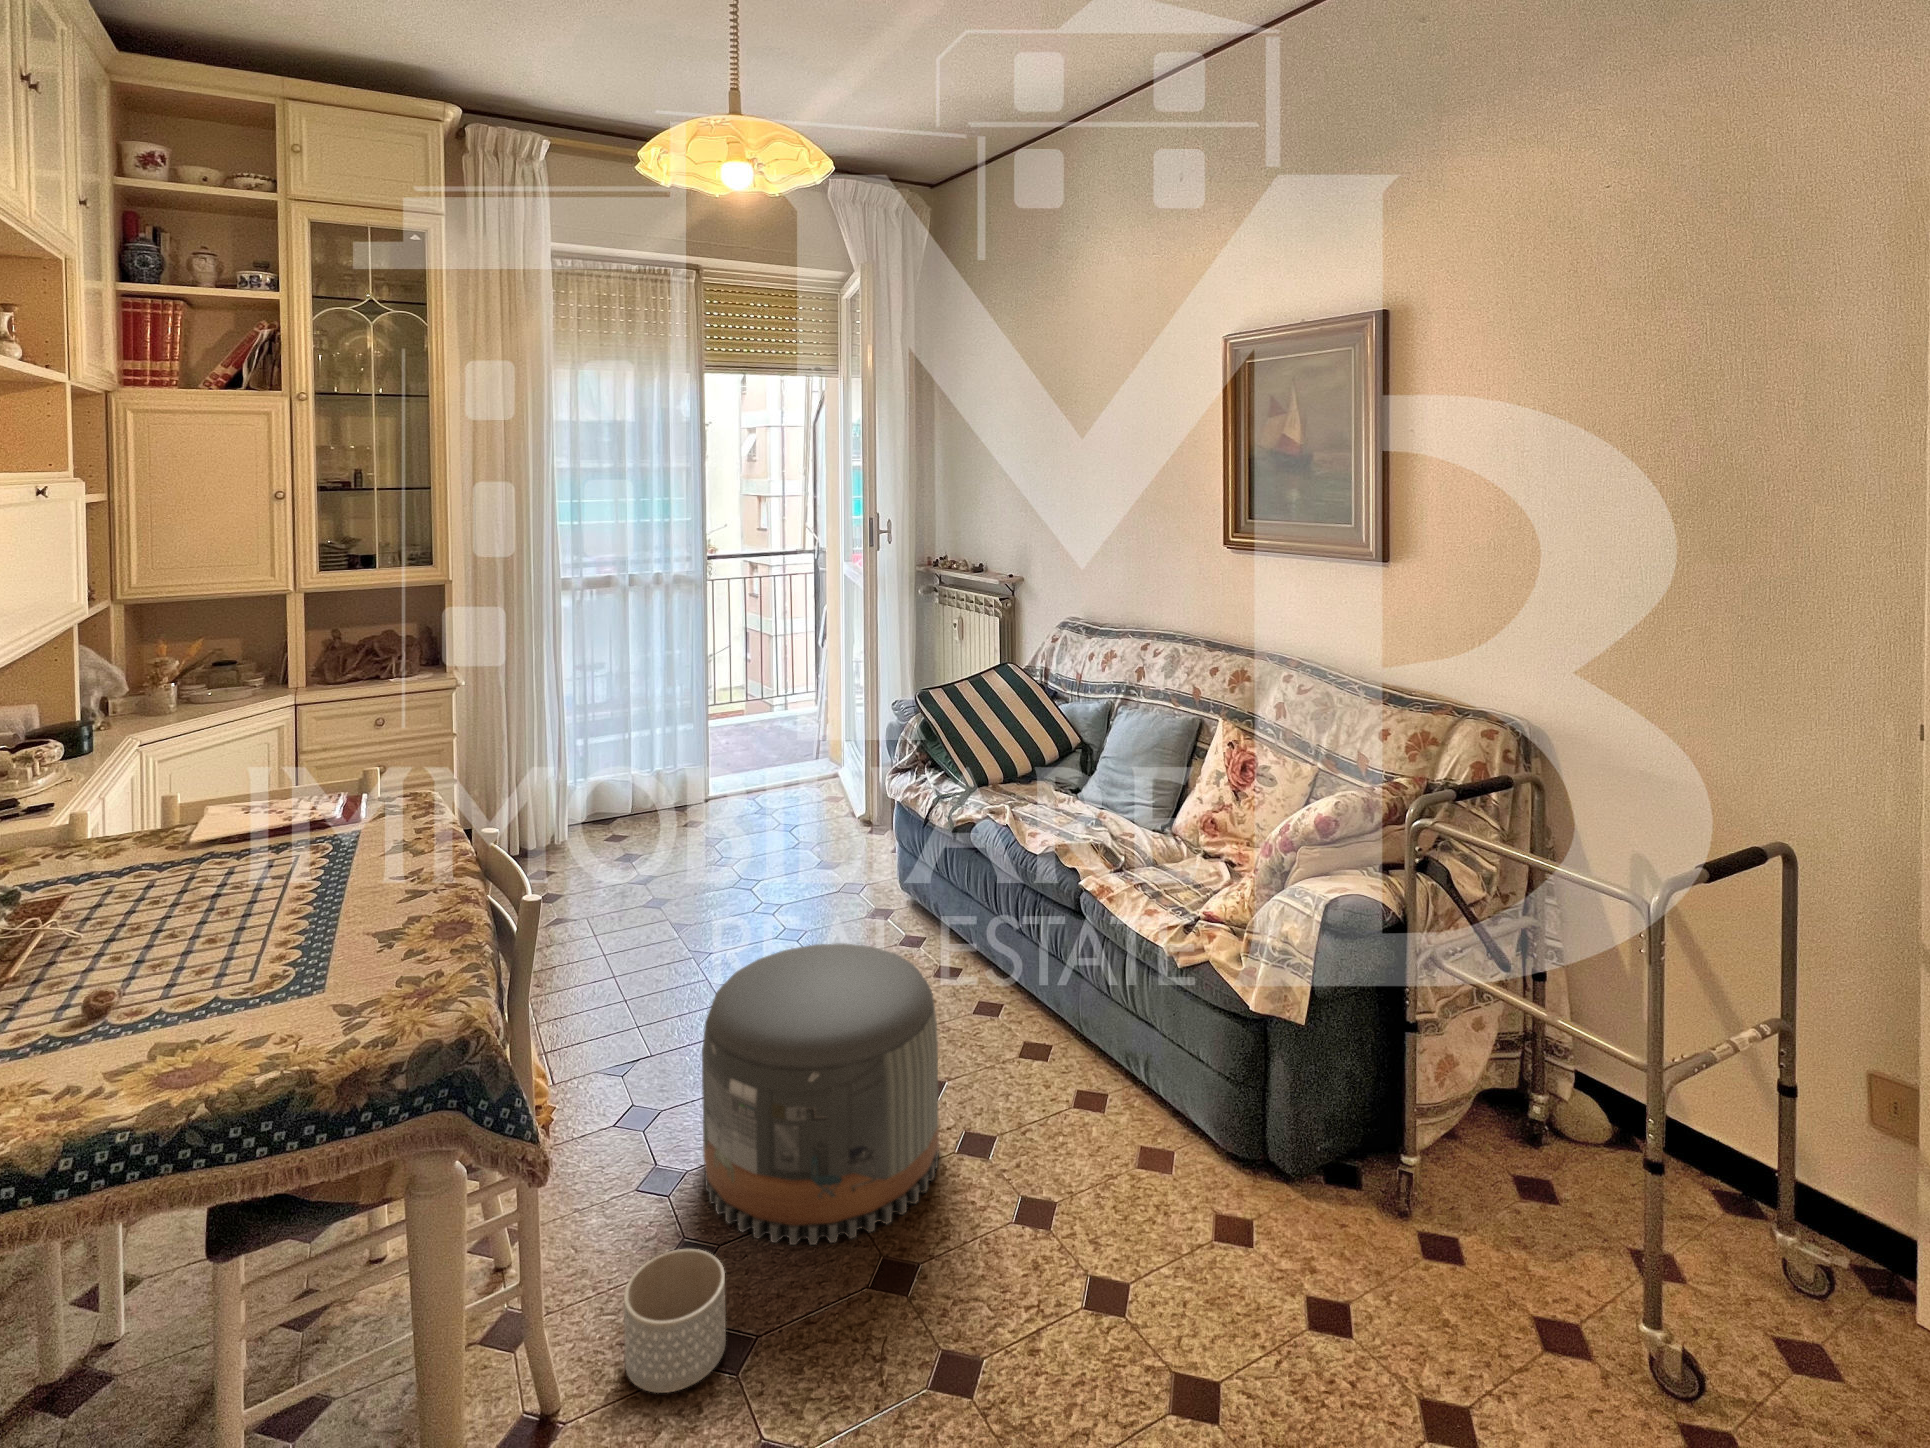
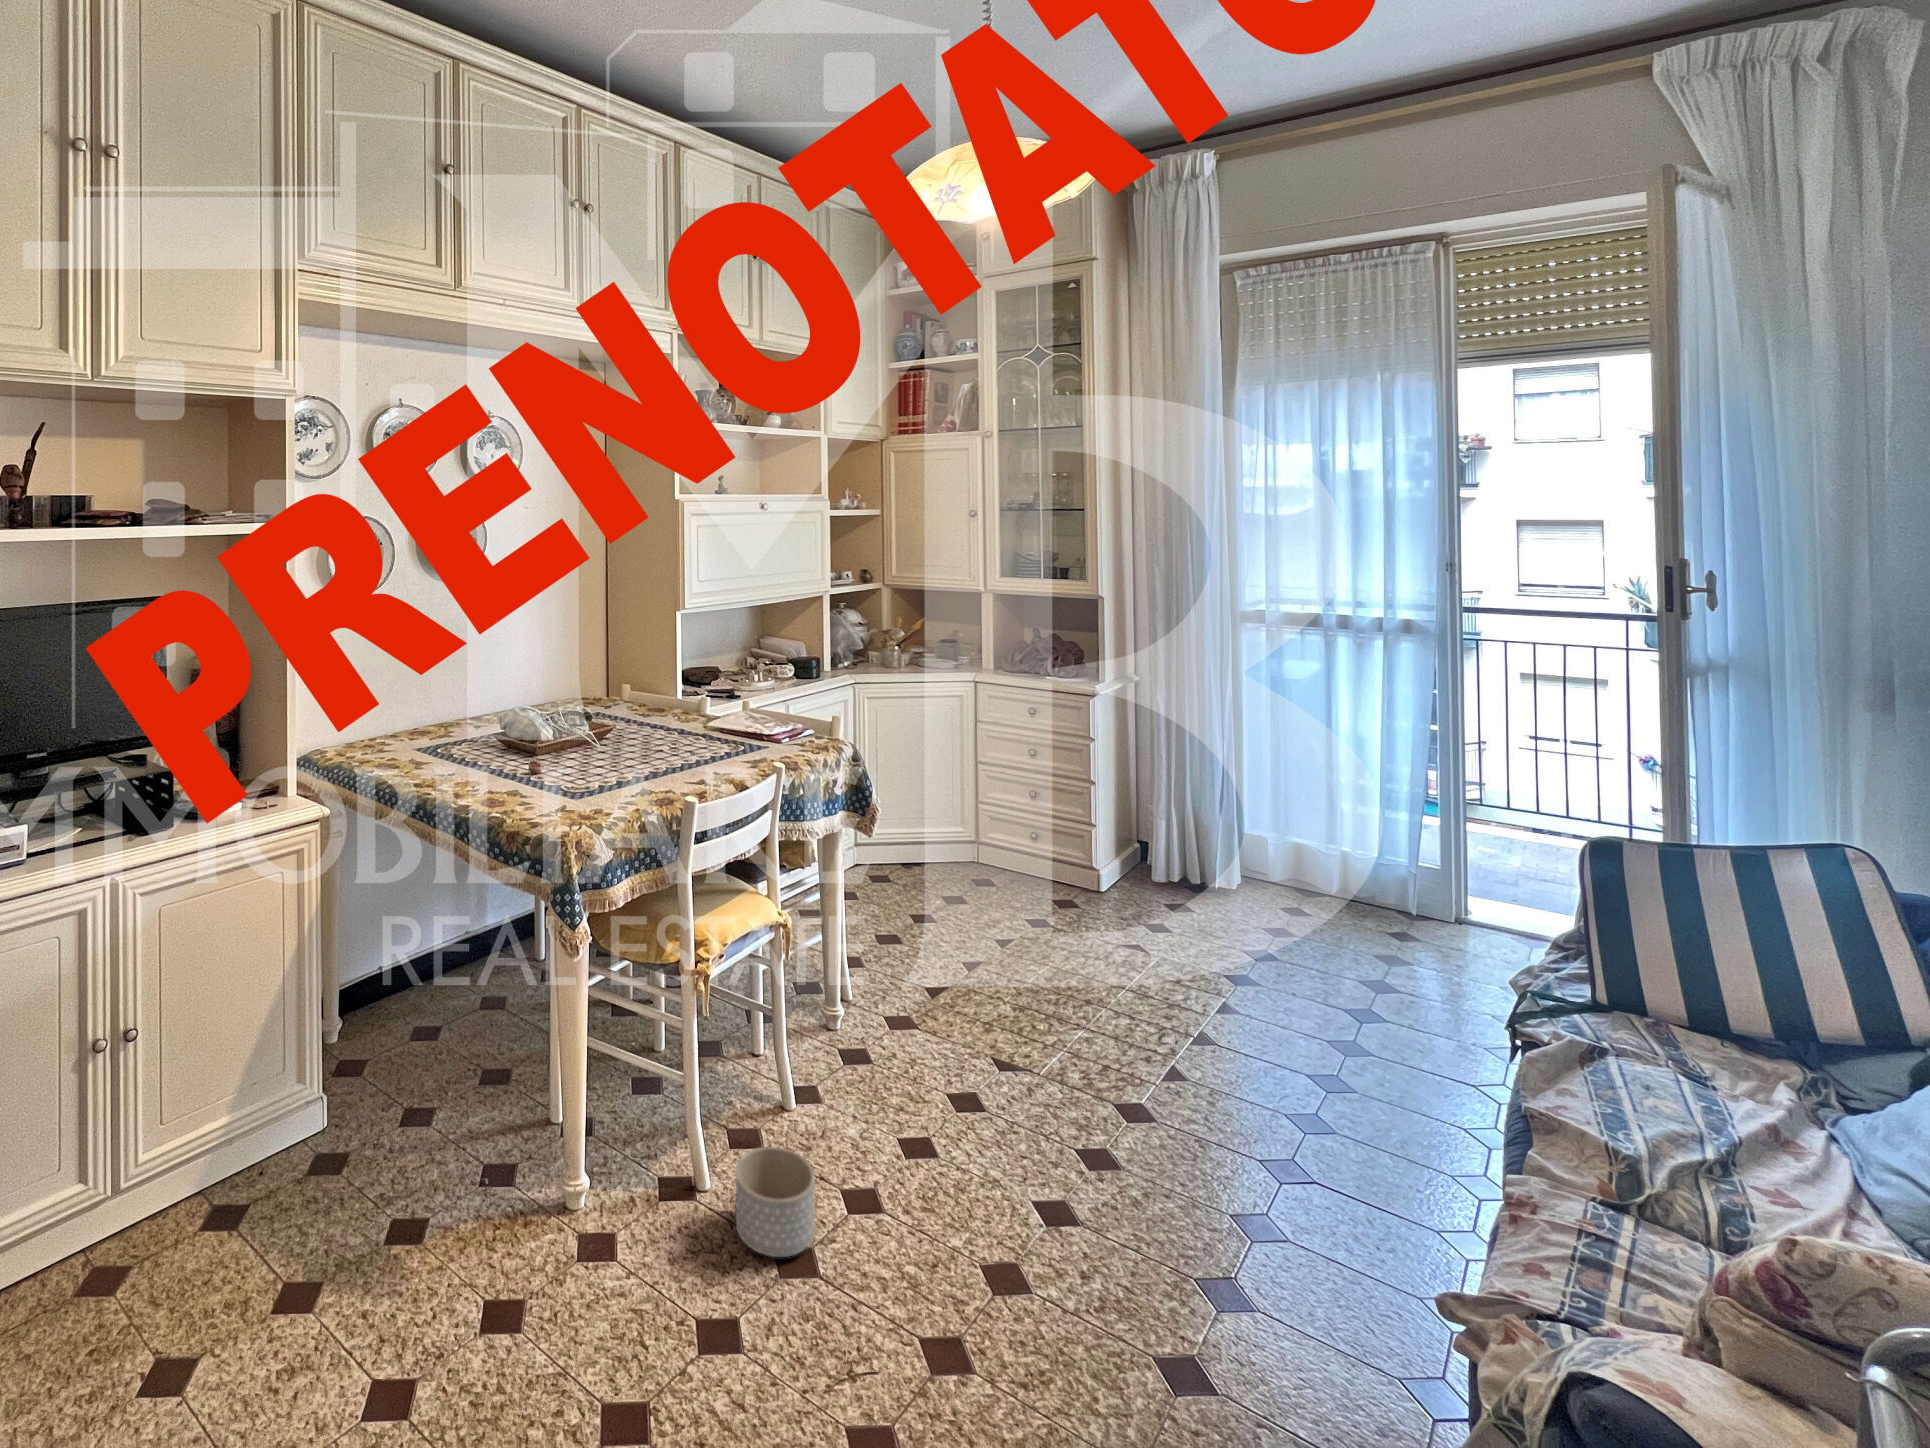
pouf: present [702,944,939,1245] -> none [911,1005,1171,1347]

